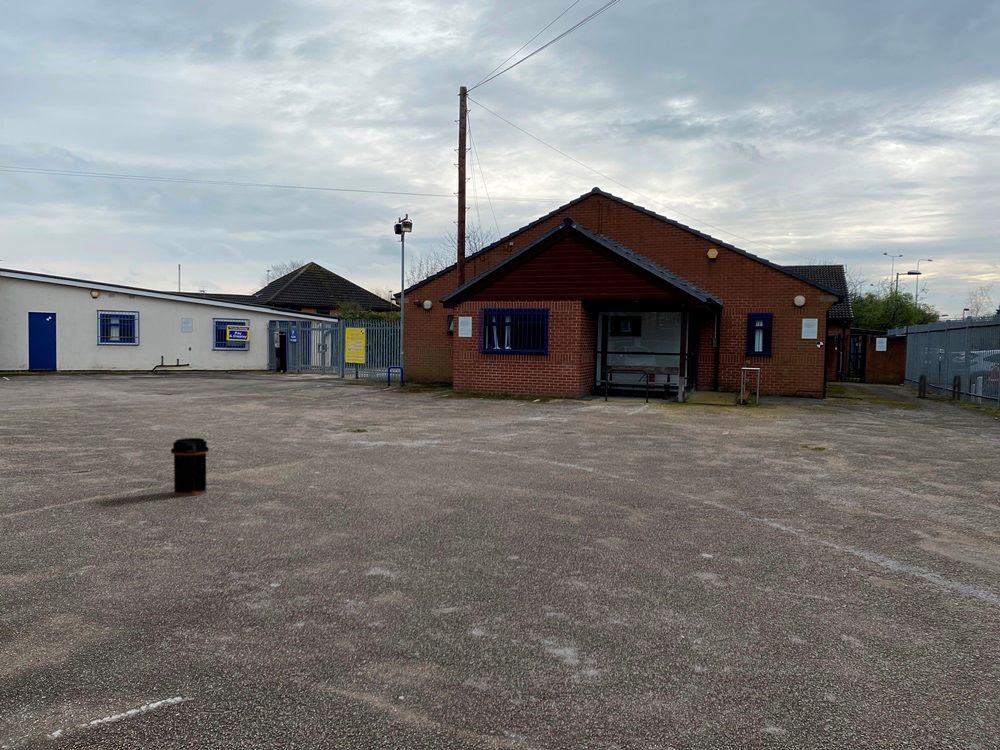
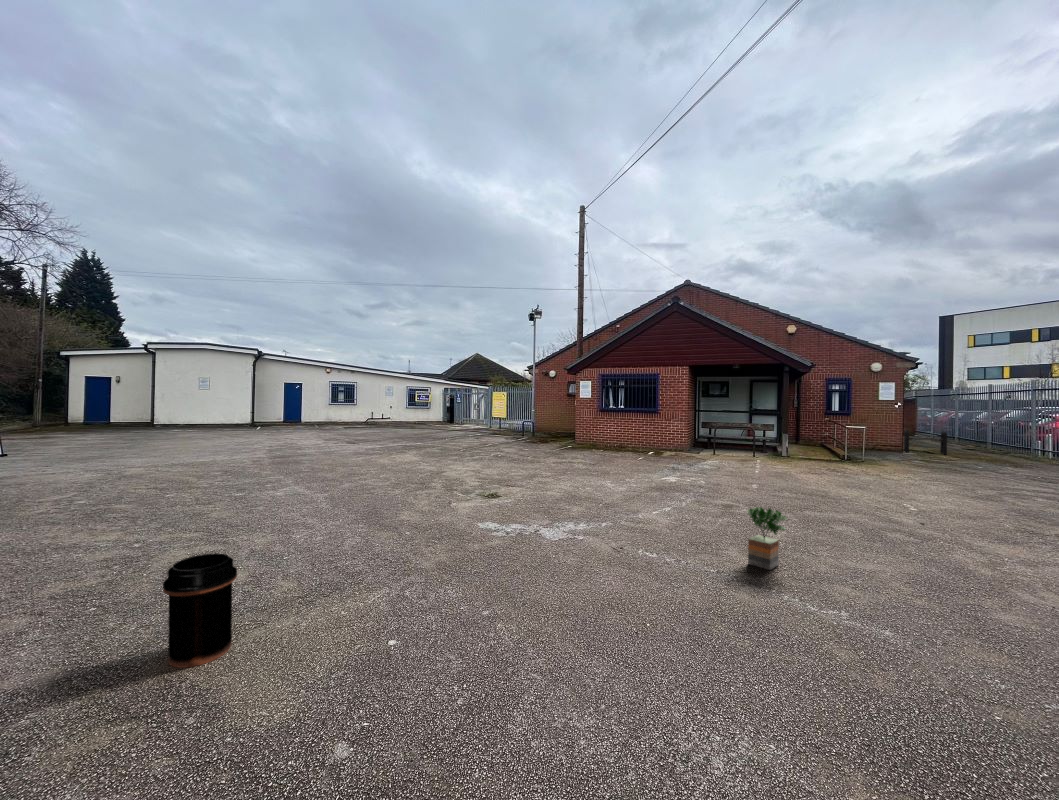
bench: present [918,374,961,400] -> present [904,430,947,455]
potted tree: none [547,421,574,464] -> present [747,507,786,570]

